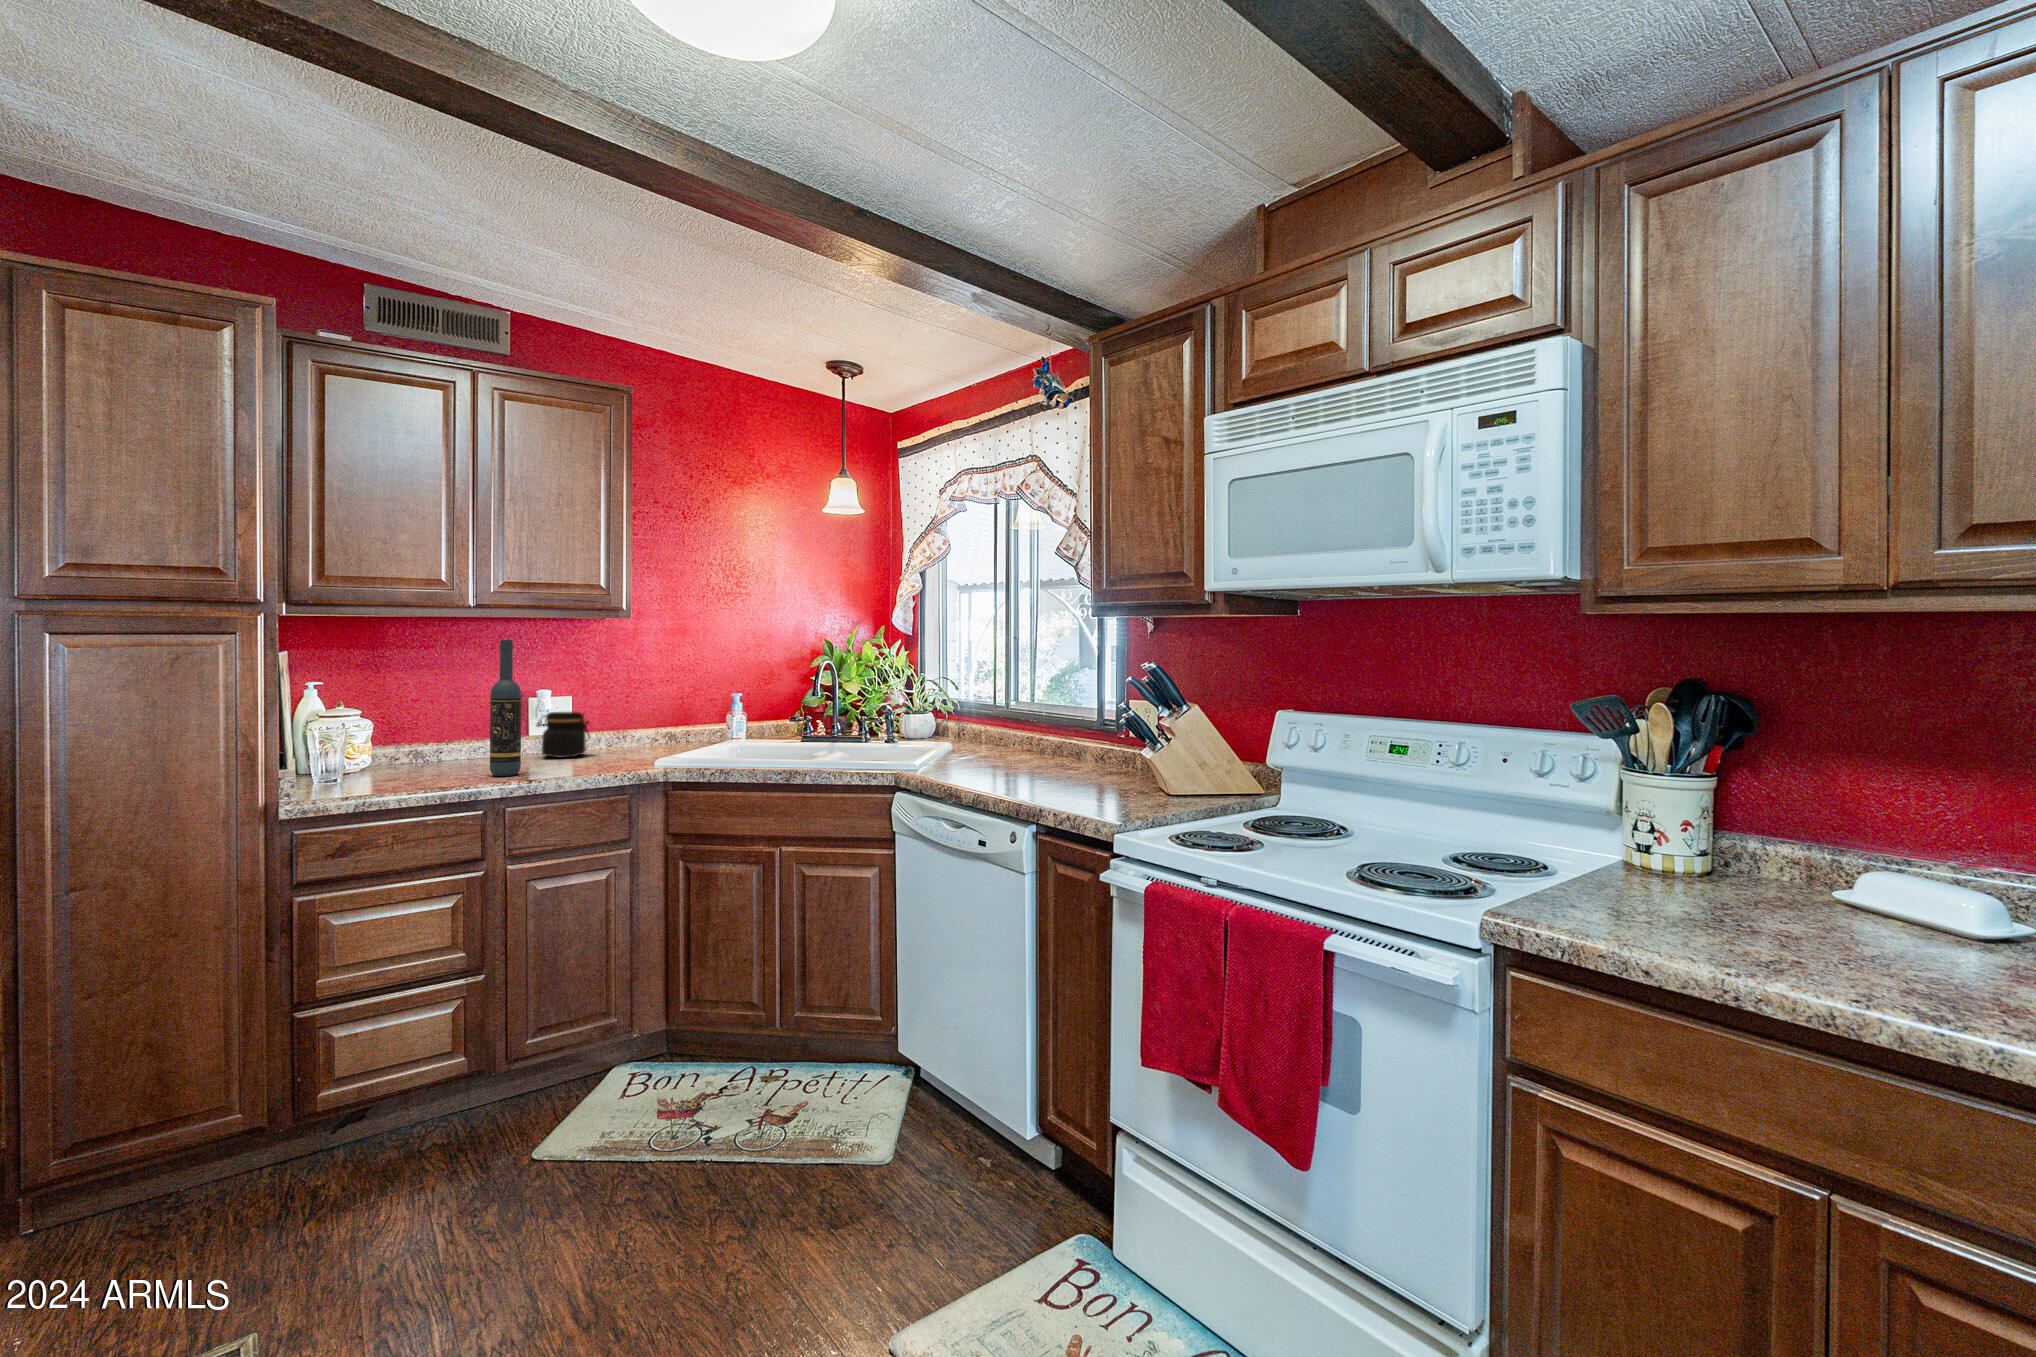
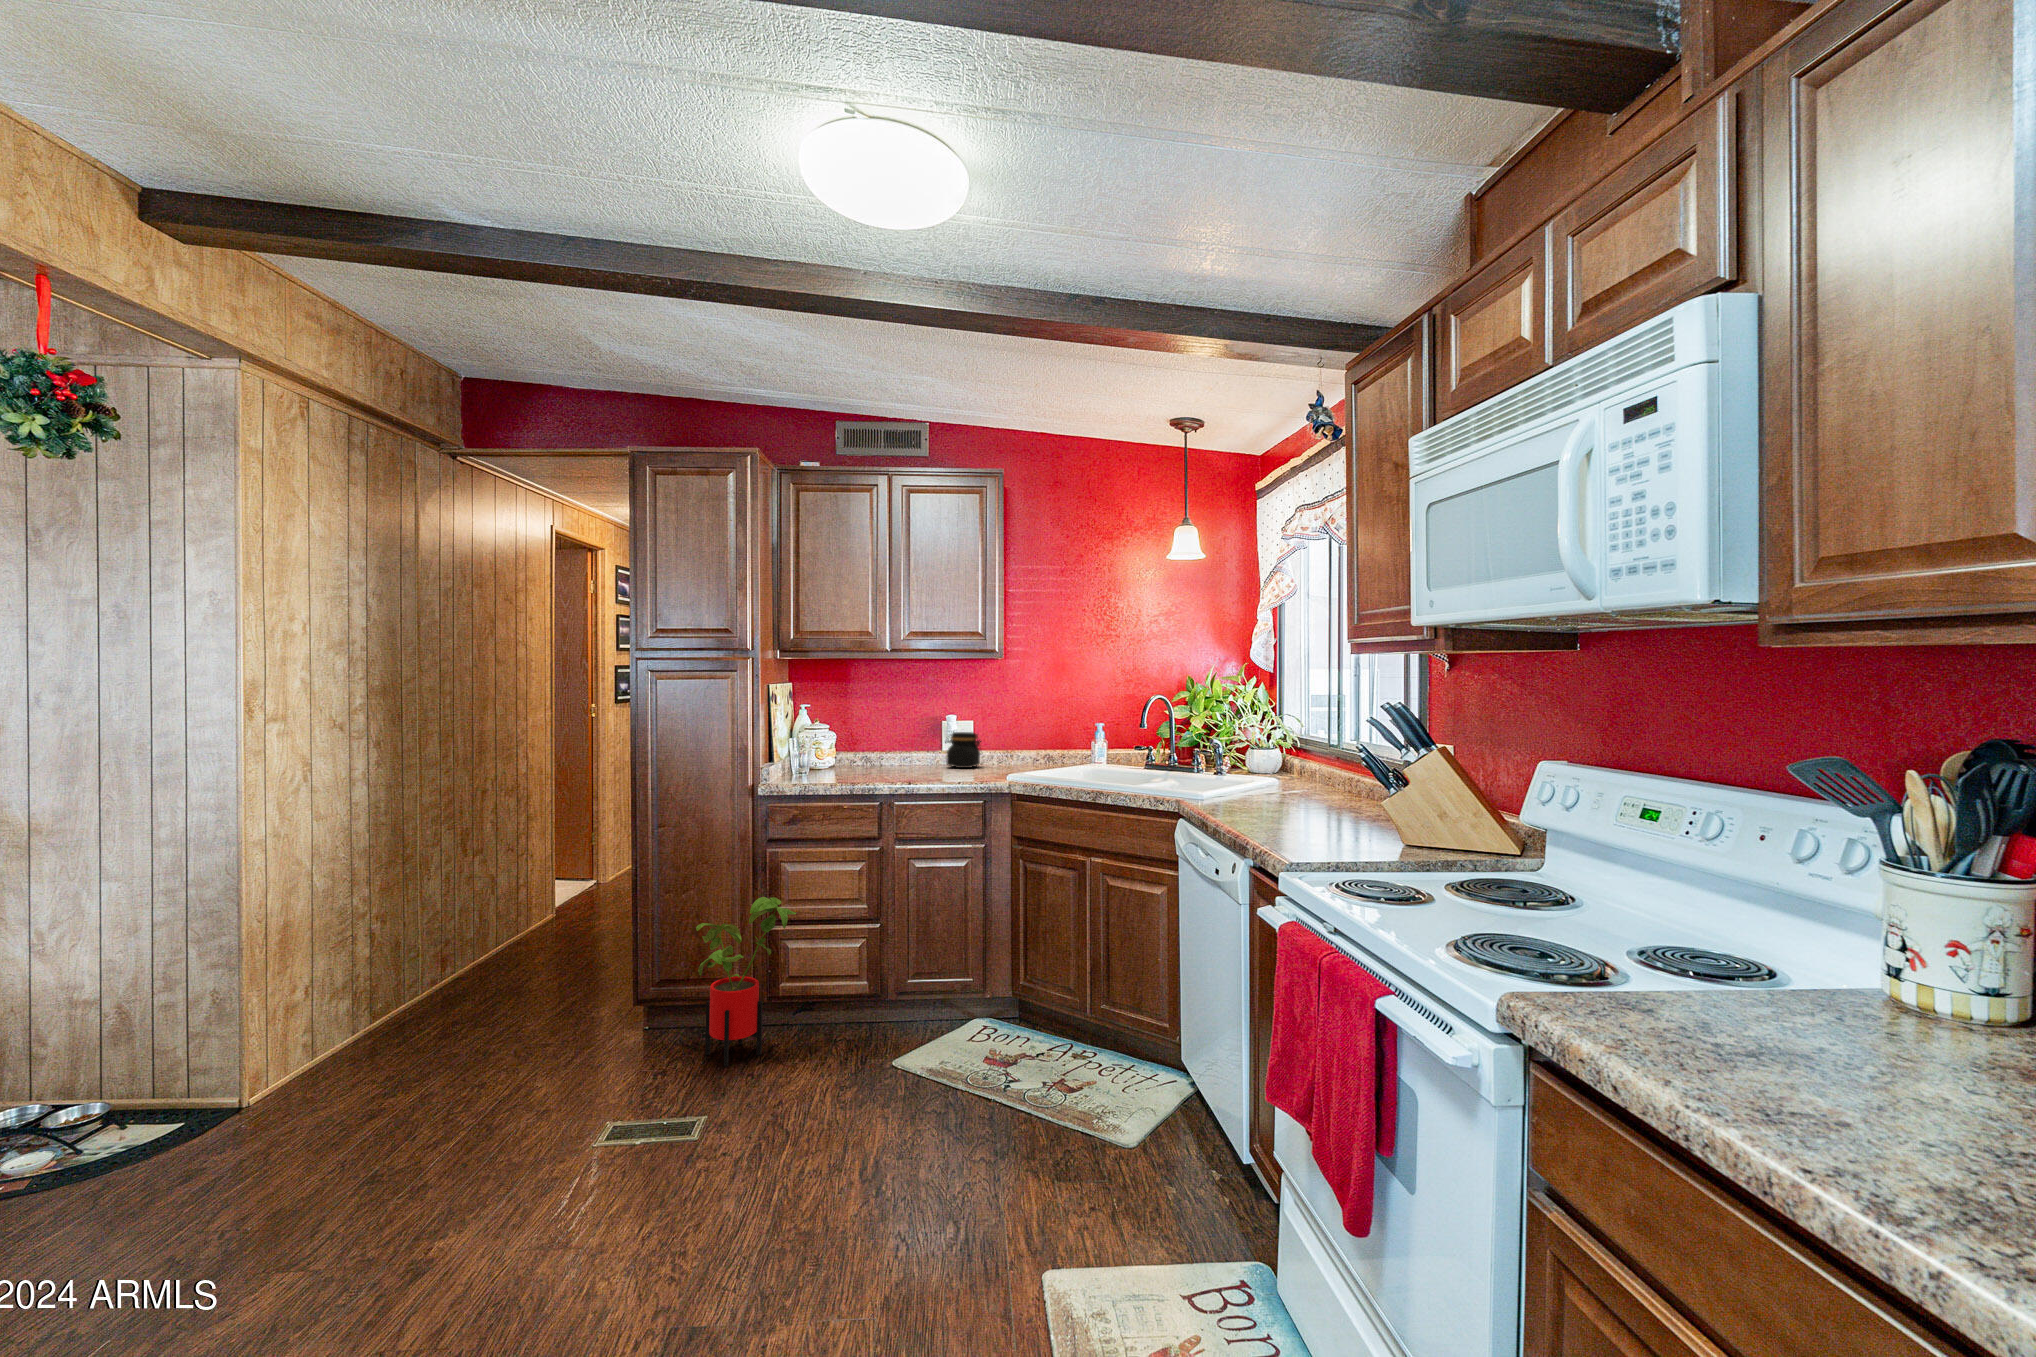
wine bottle: present [490,639,521,776] -> none [895,677,916,778]
house plant: none [149,969,350,1247] -> present [696,897,796,1067]

